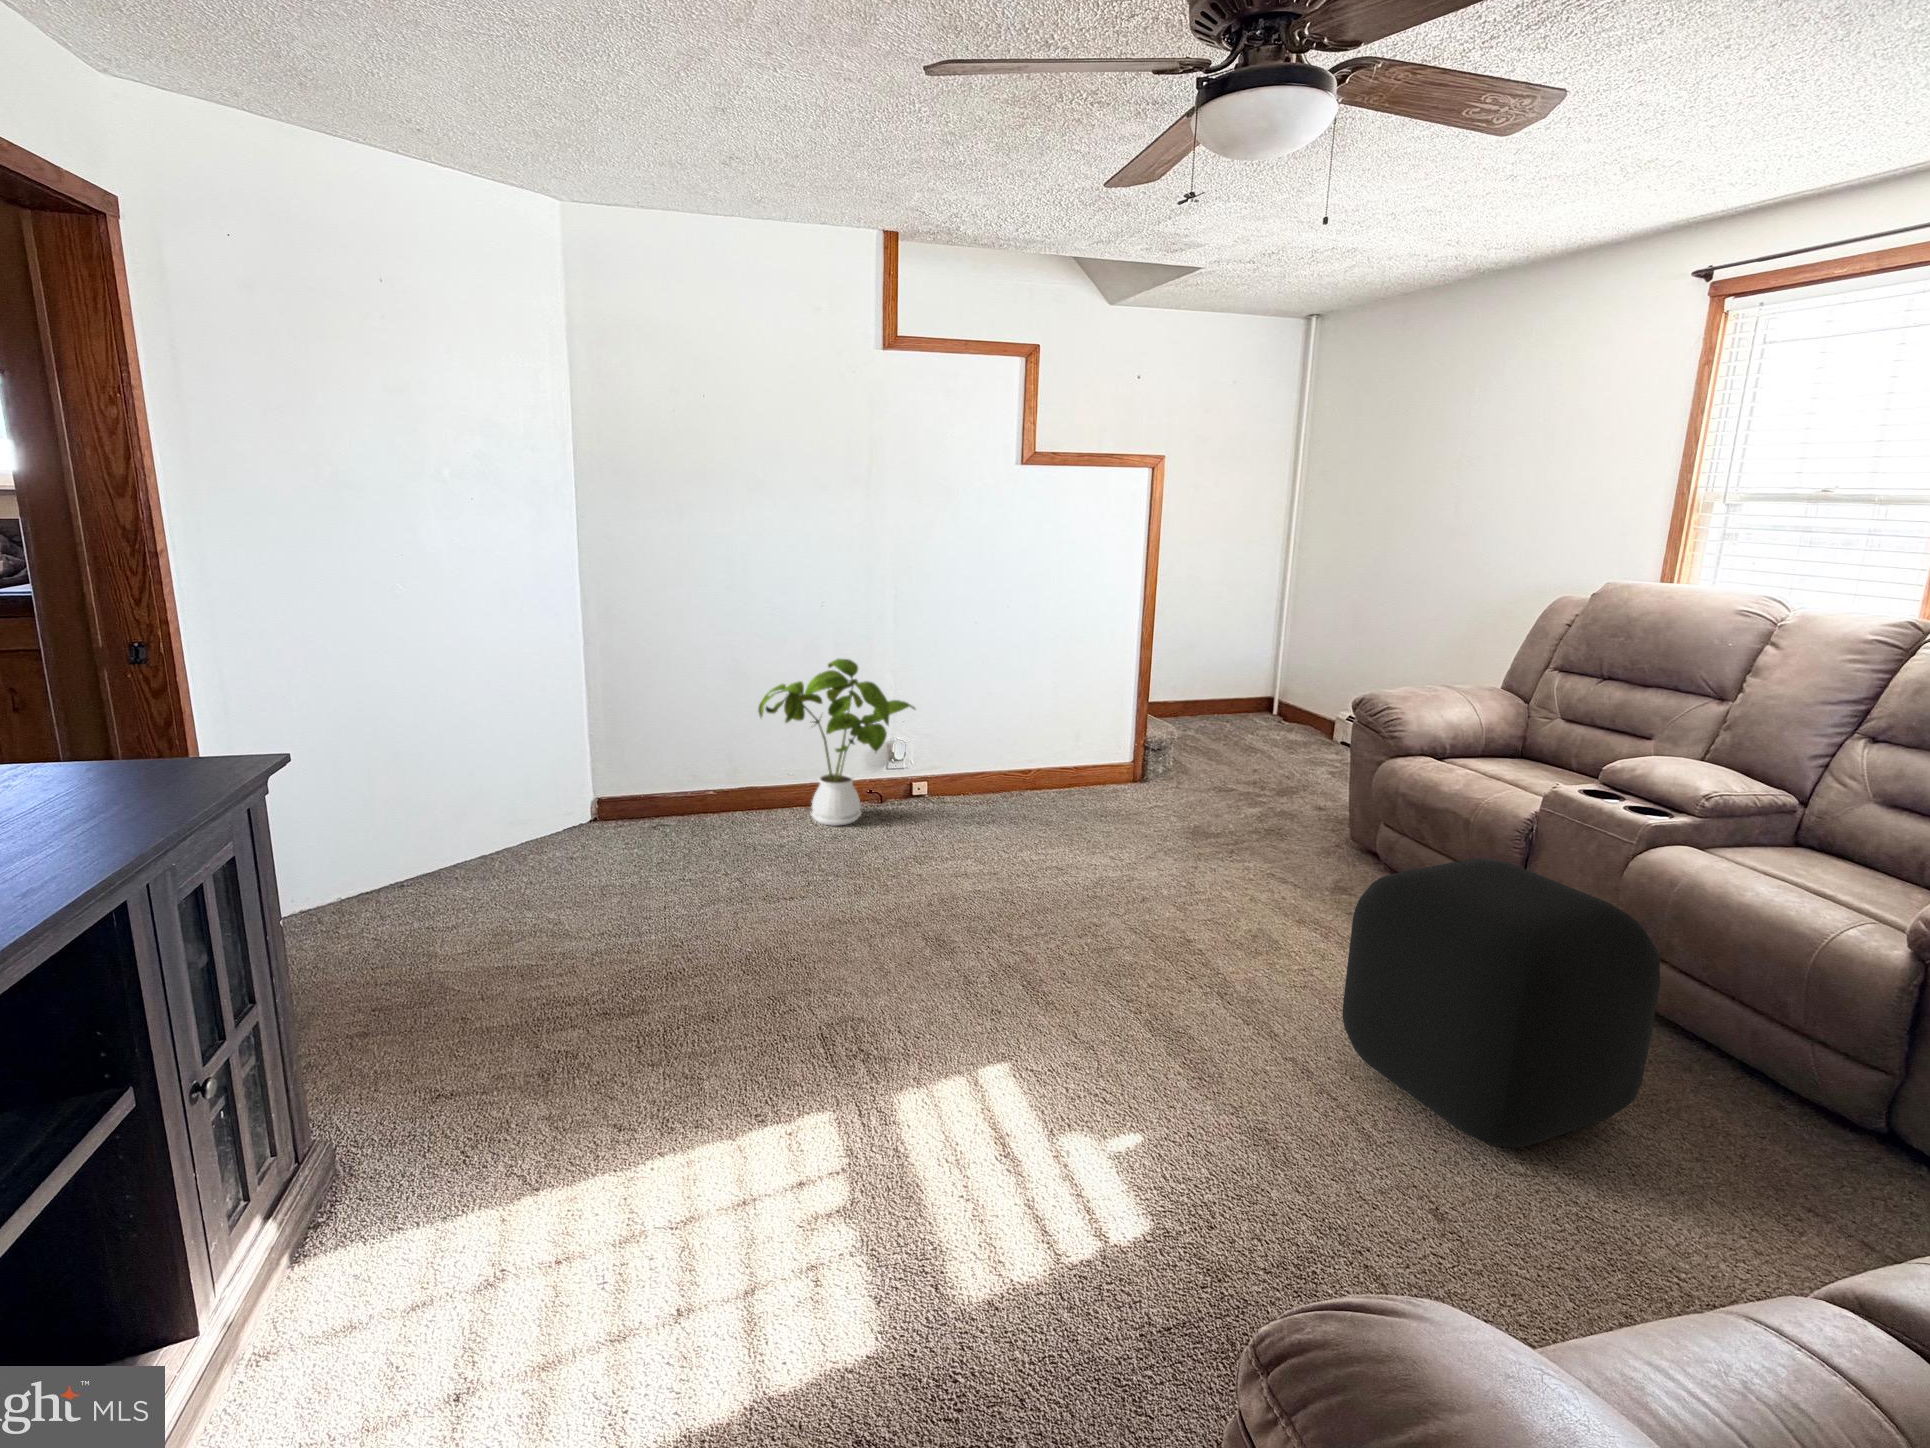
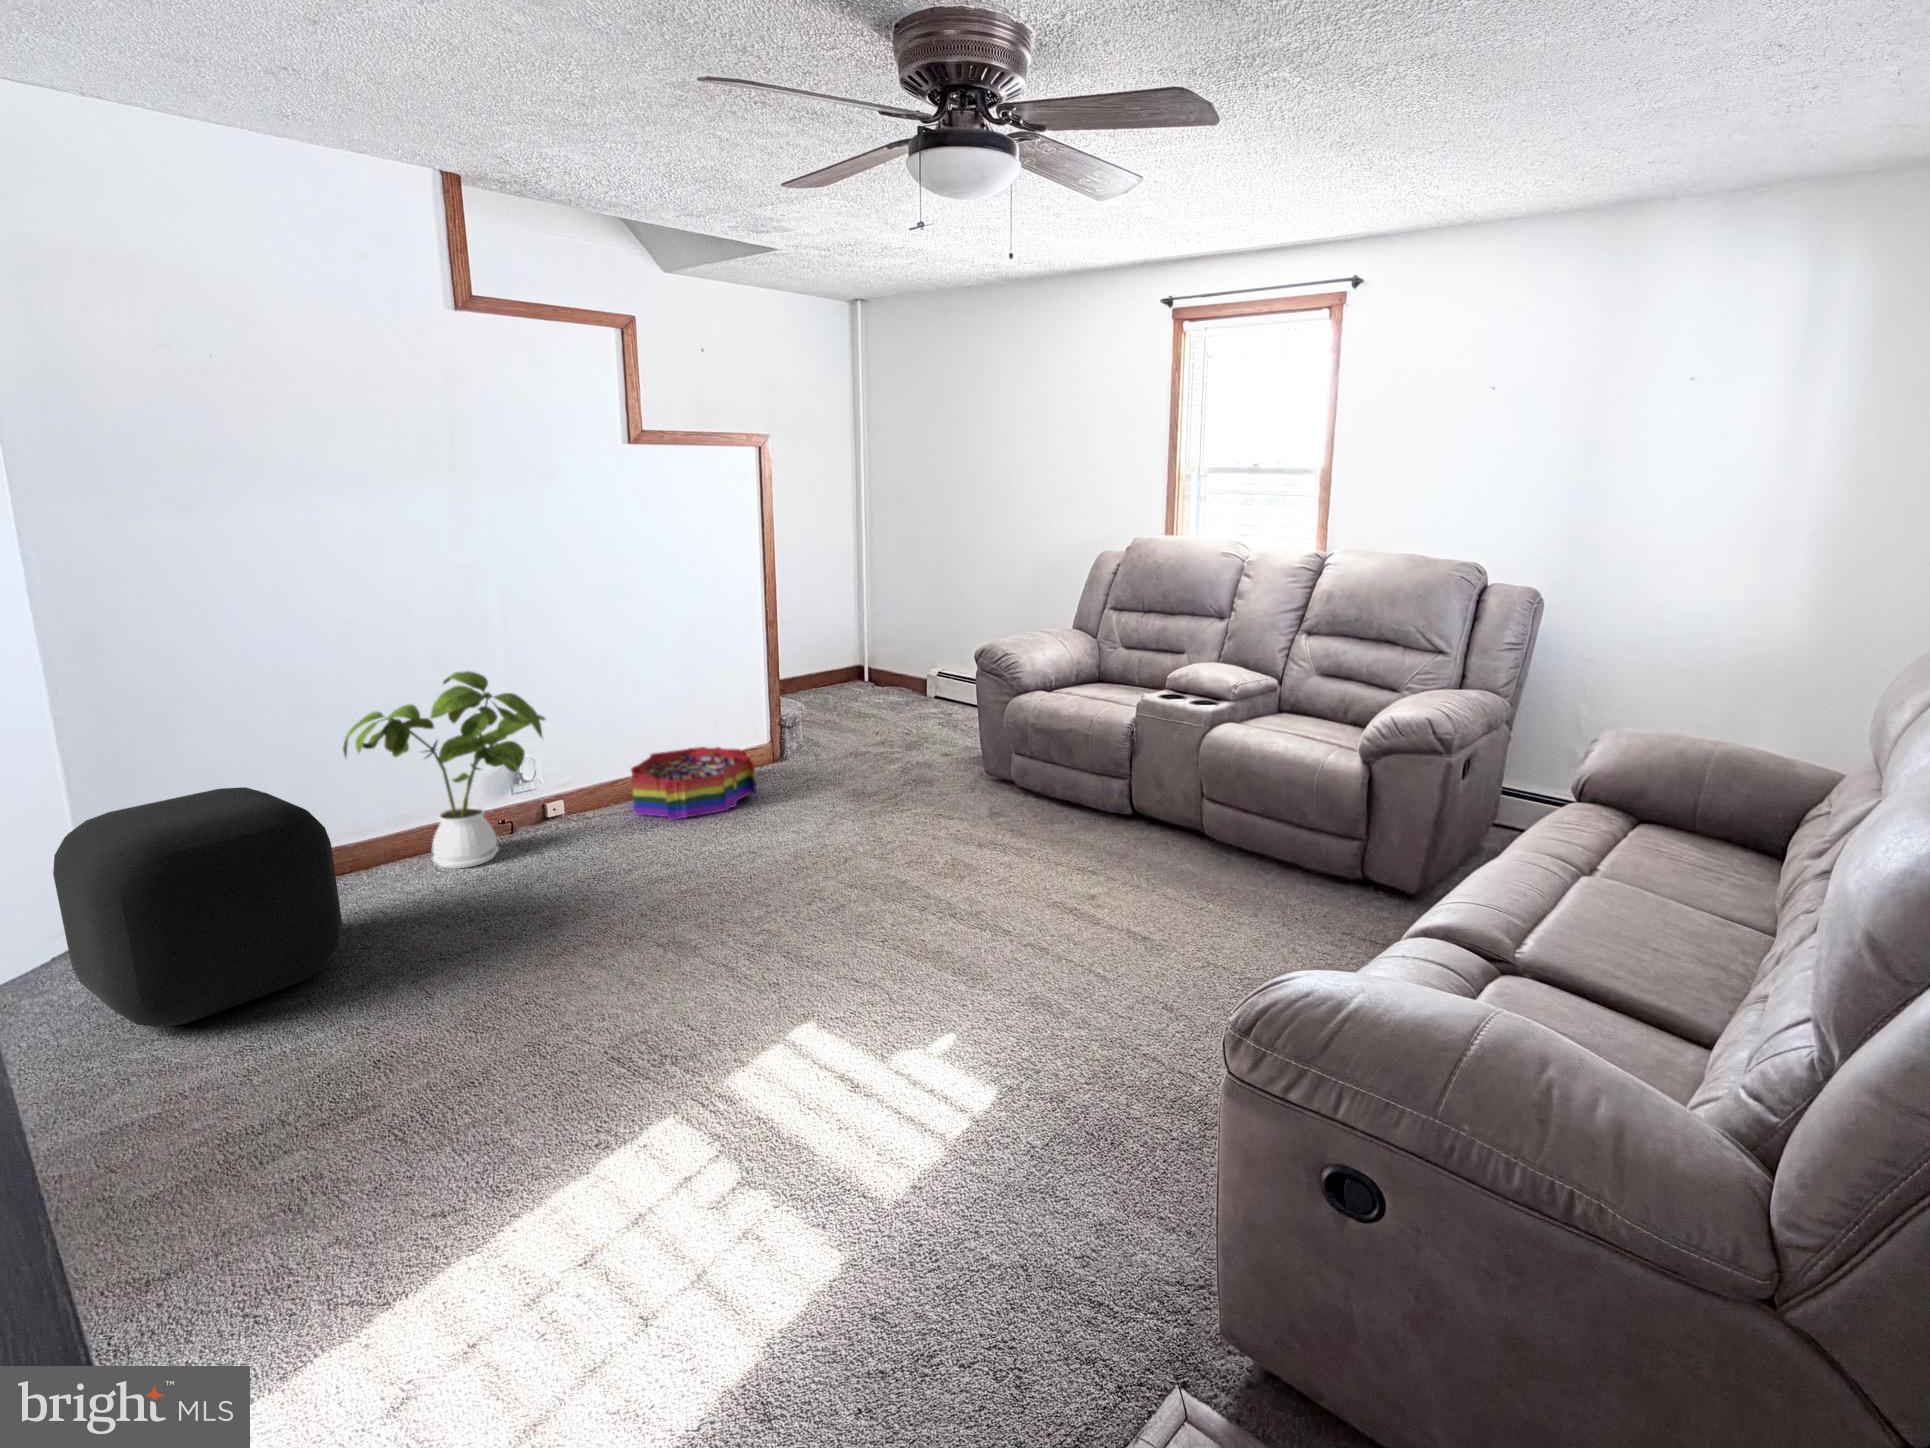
storage bin: none [982,754,1096,822] -> present [631,747,757,820]
ottoman: present [1343,858,1660,1147] -> present [53,787,342,1028]

